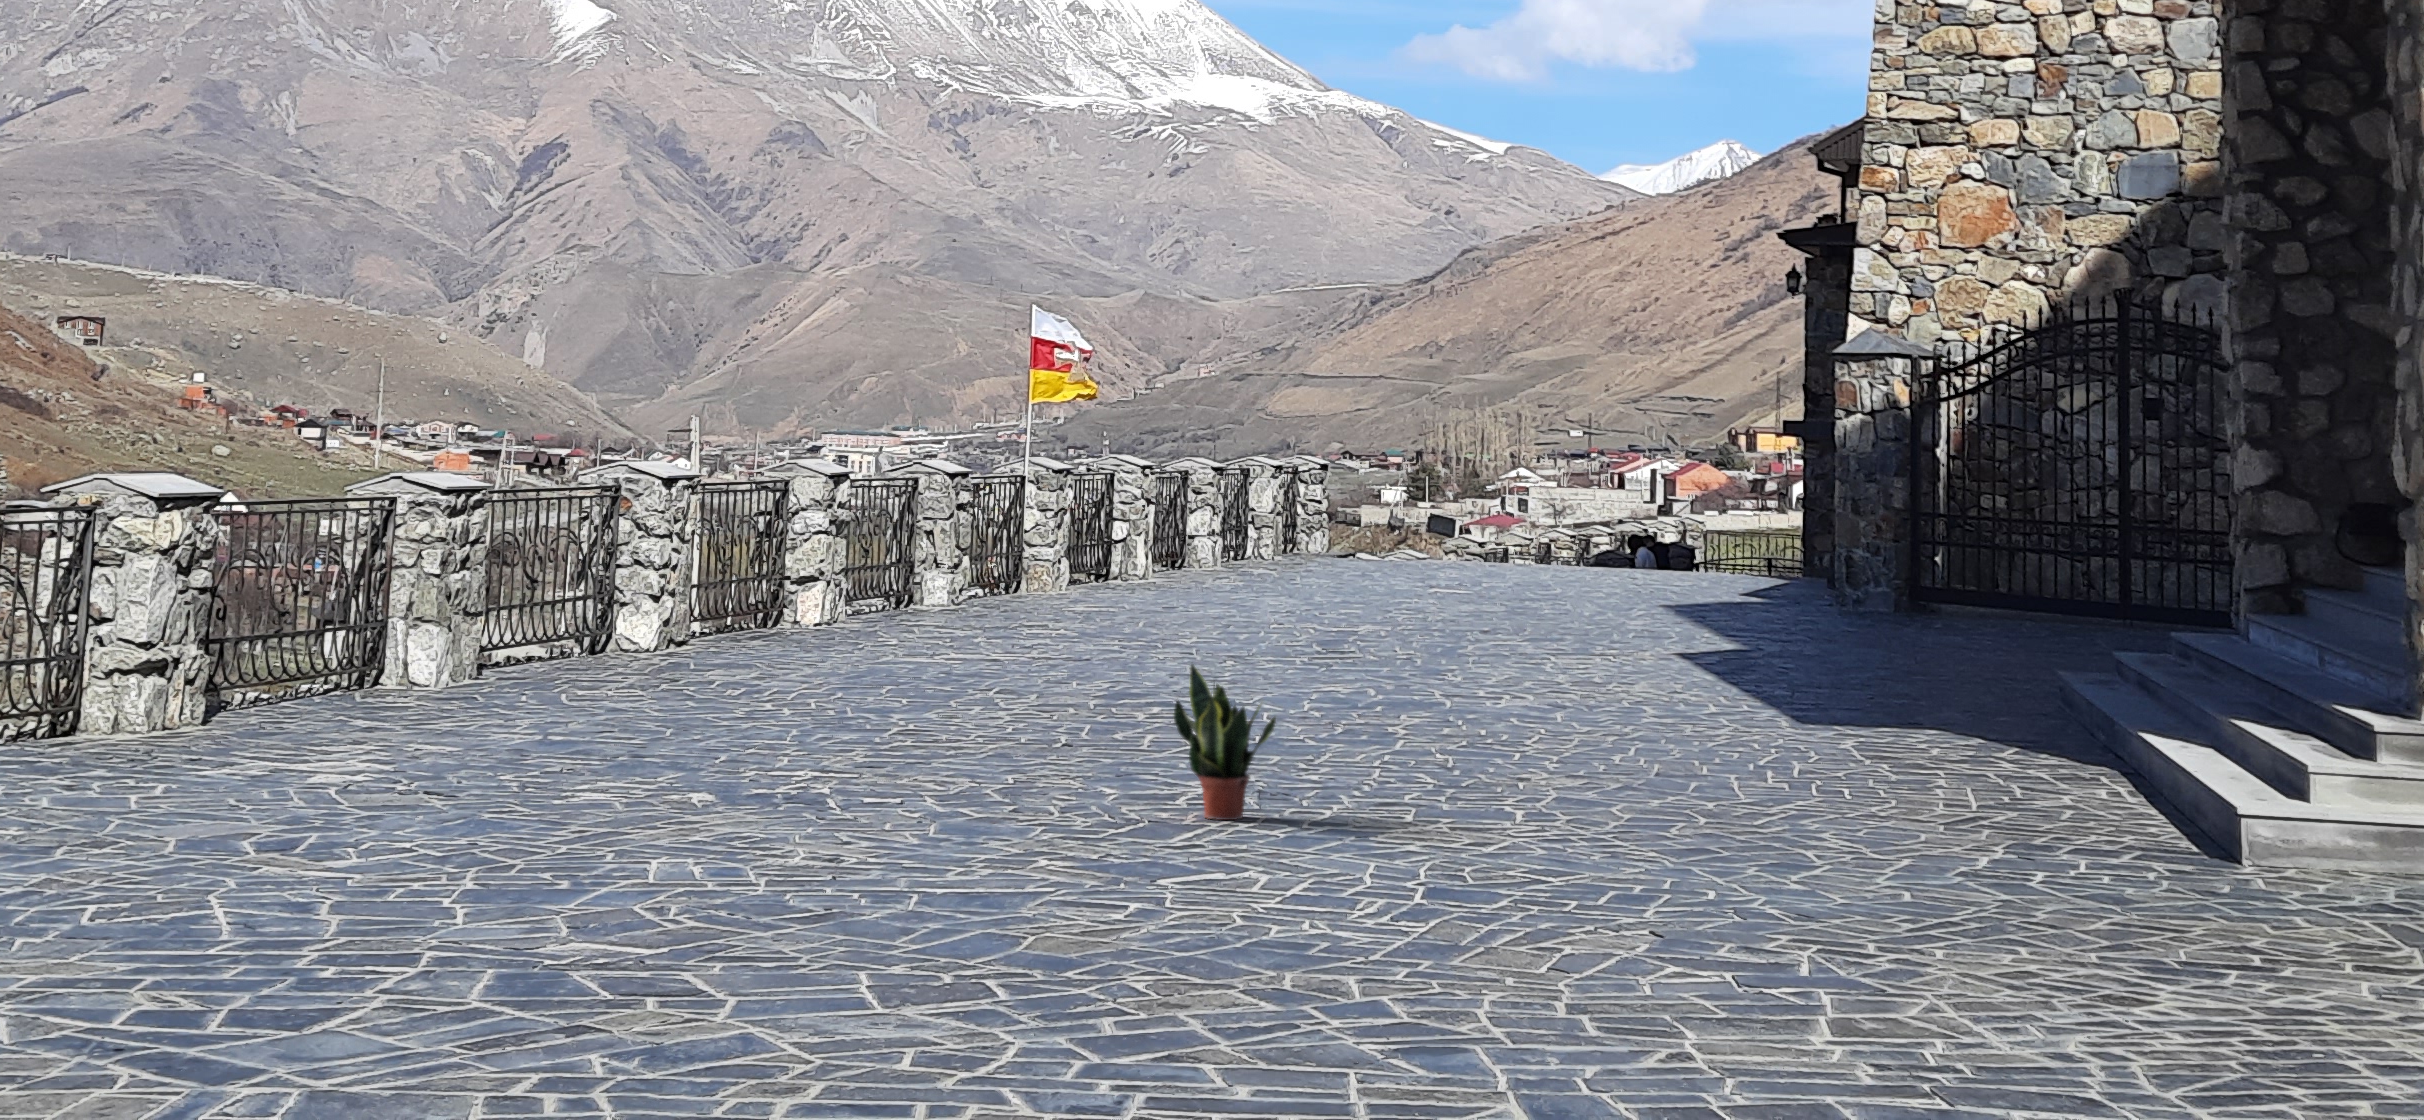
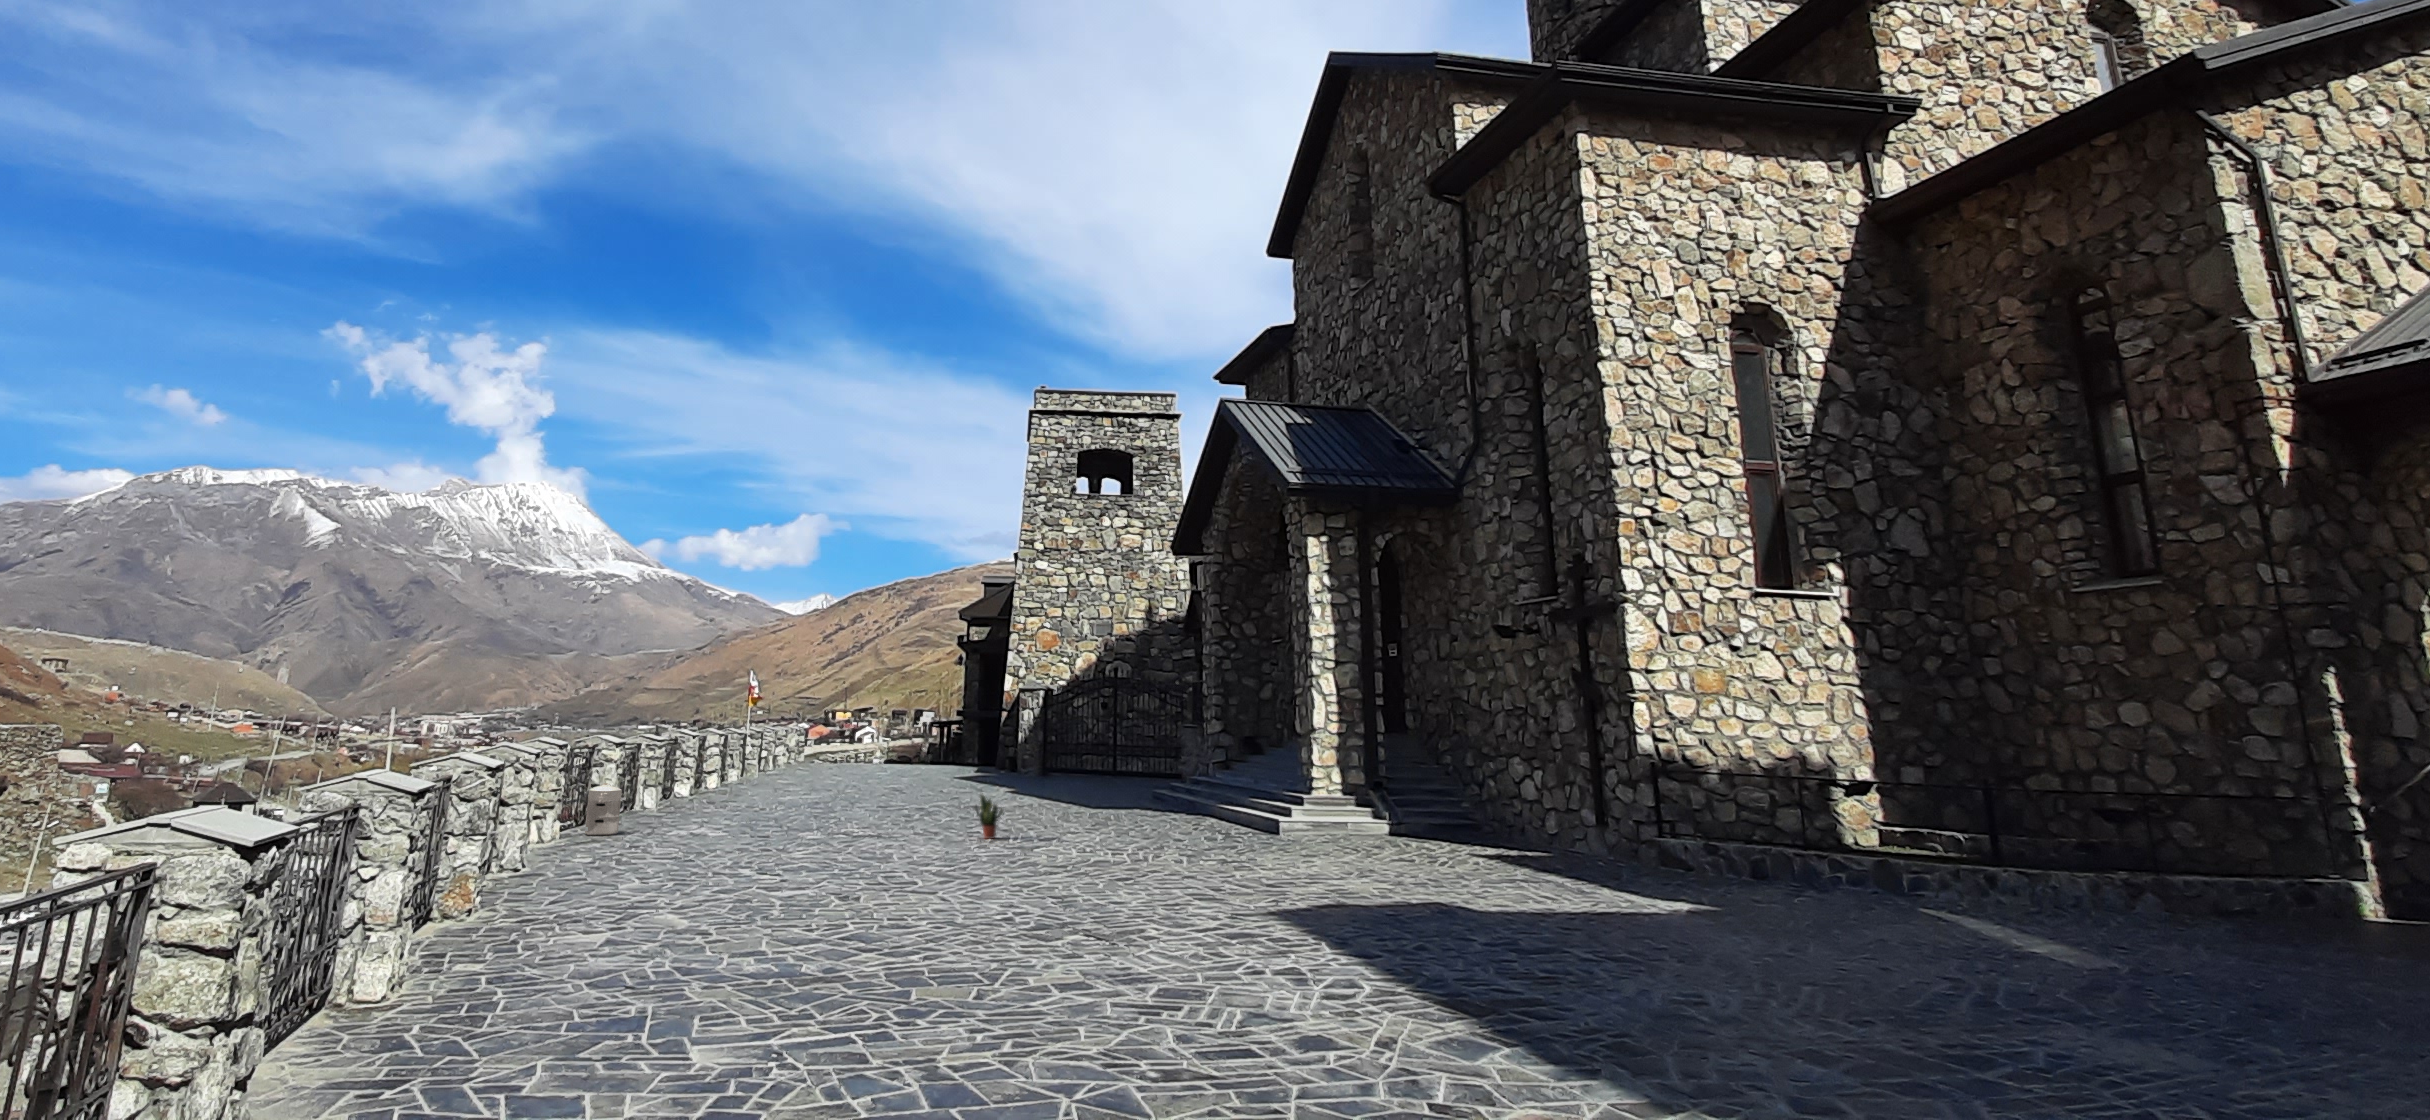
waste bin: none [136,597,238,746] -> present [585,783,622,836]

